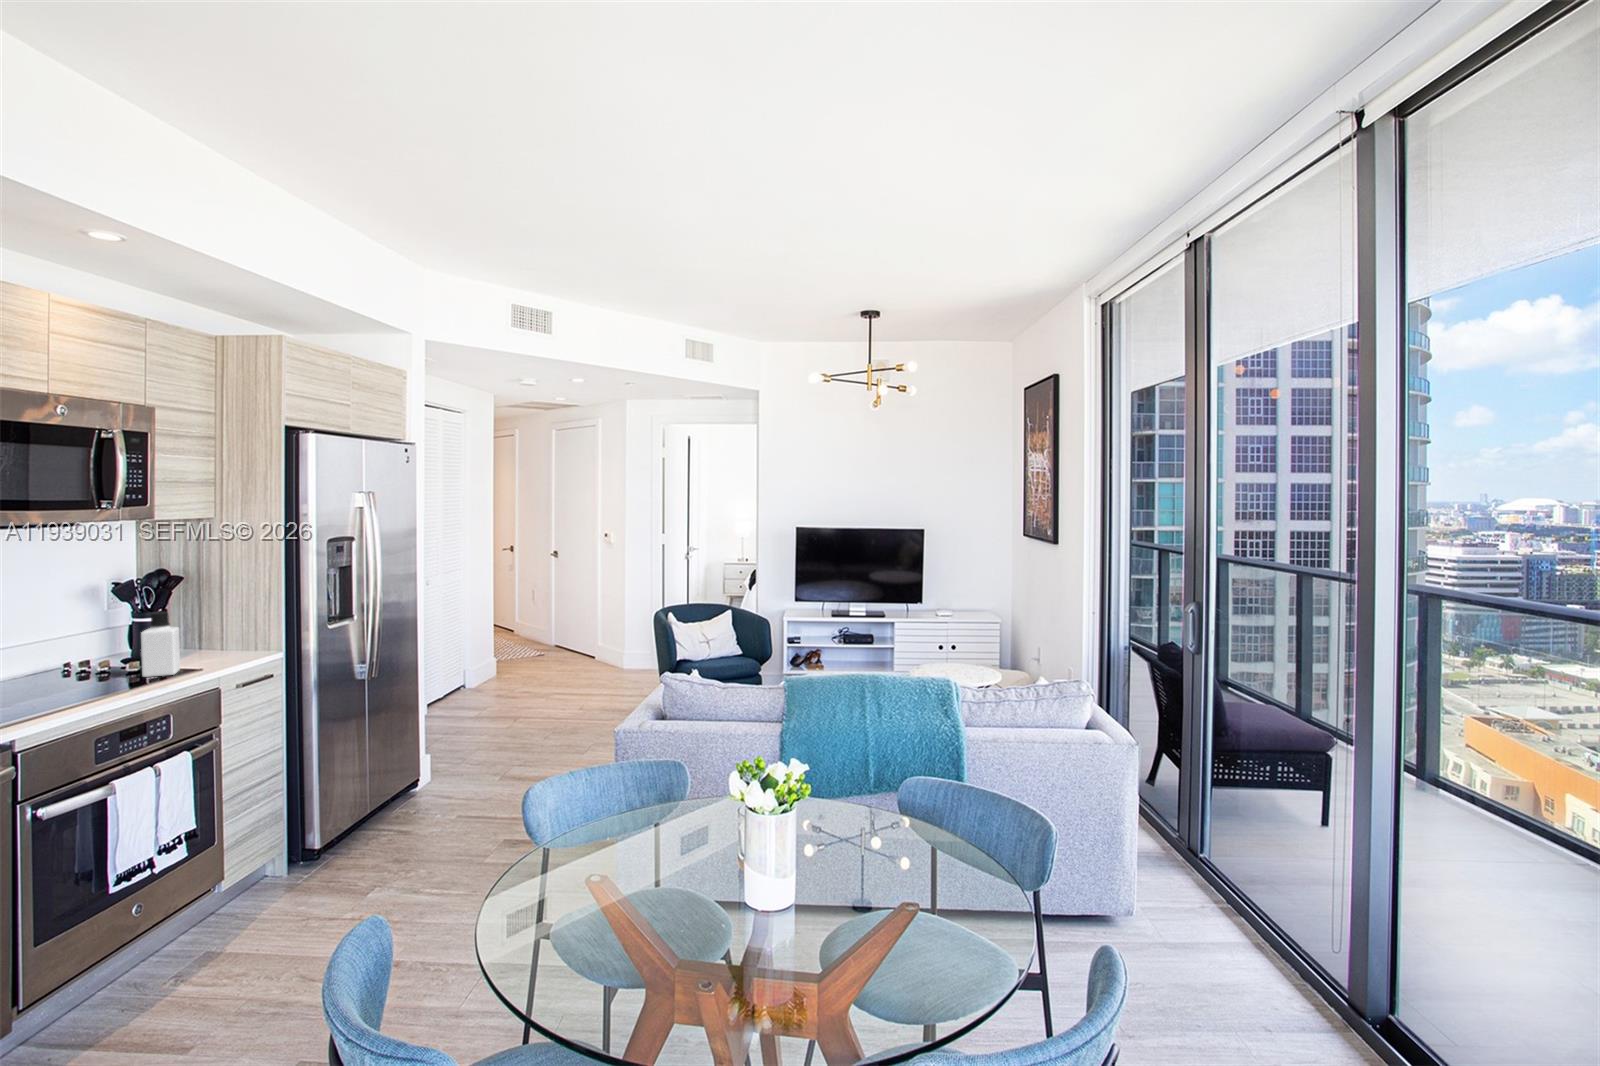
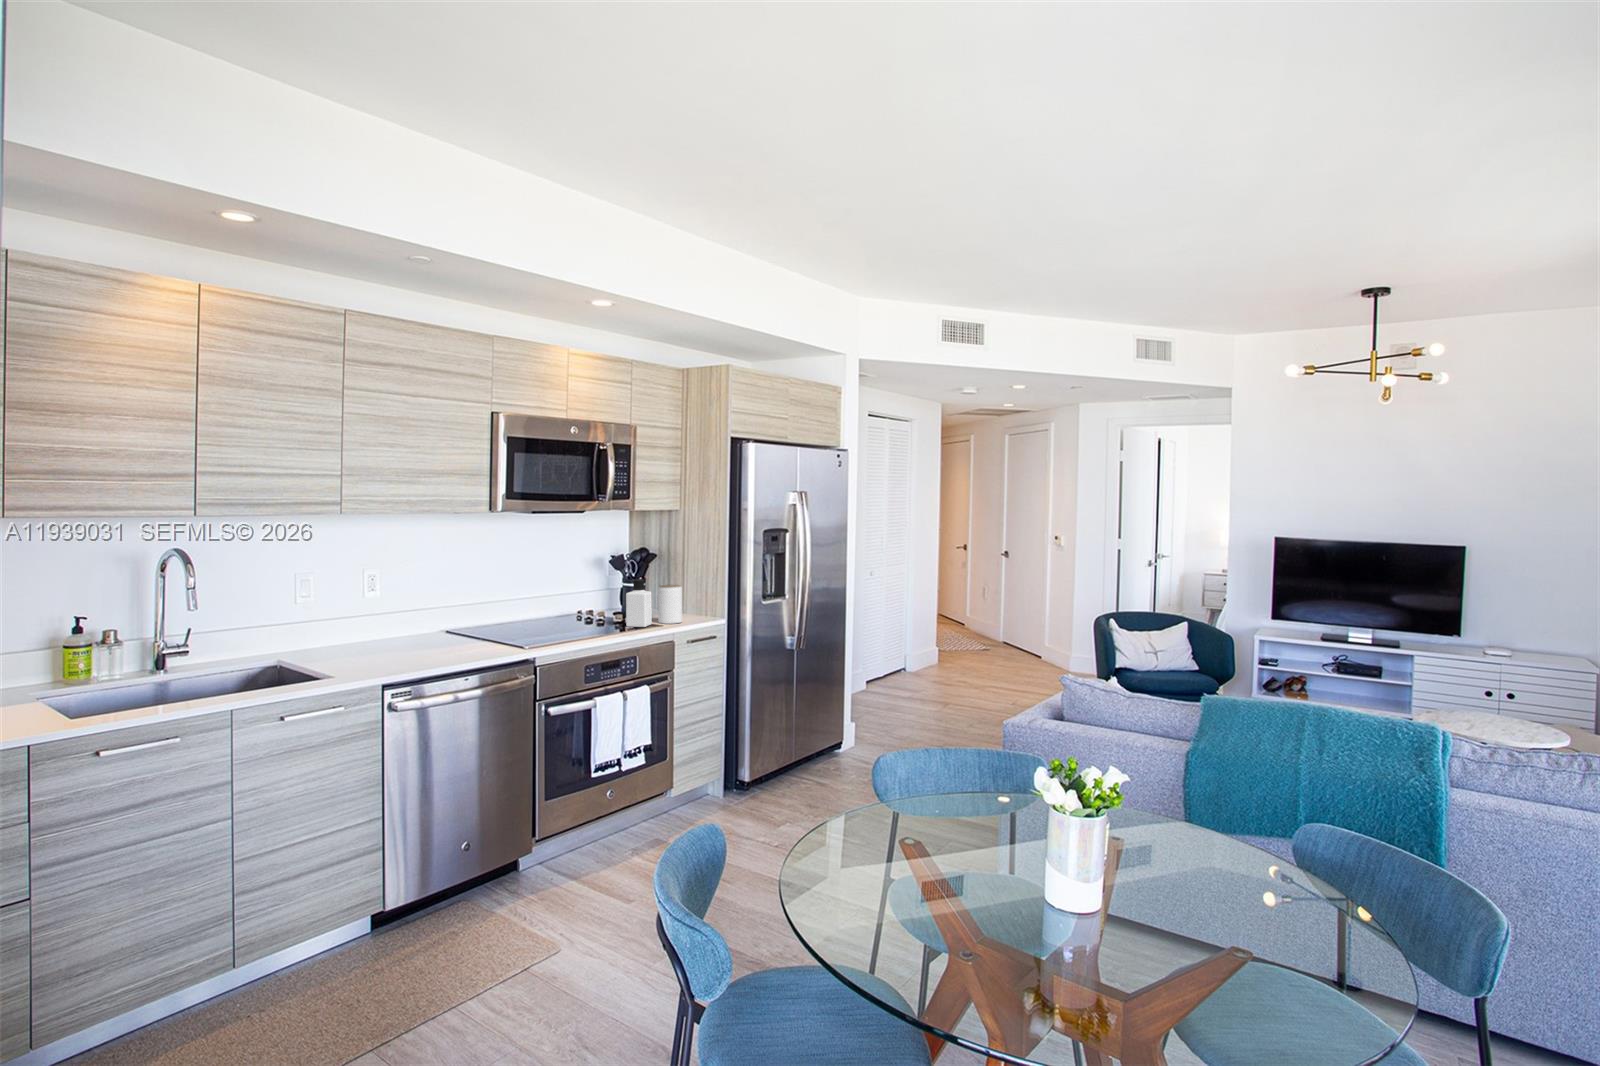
jar: none [185,615,224,667] -> present [658,585,682,624]

